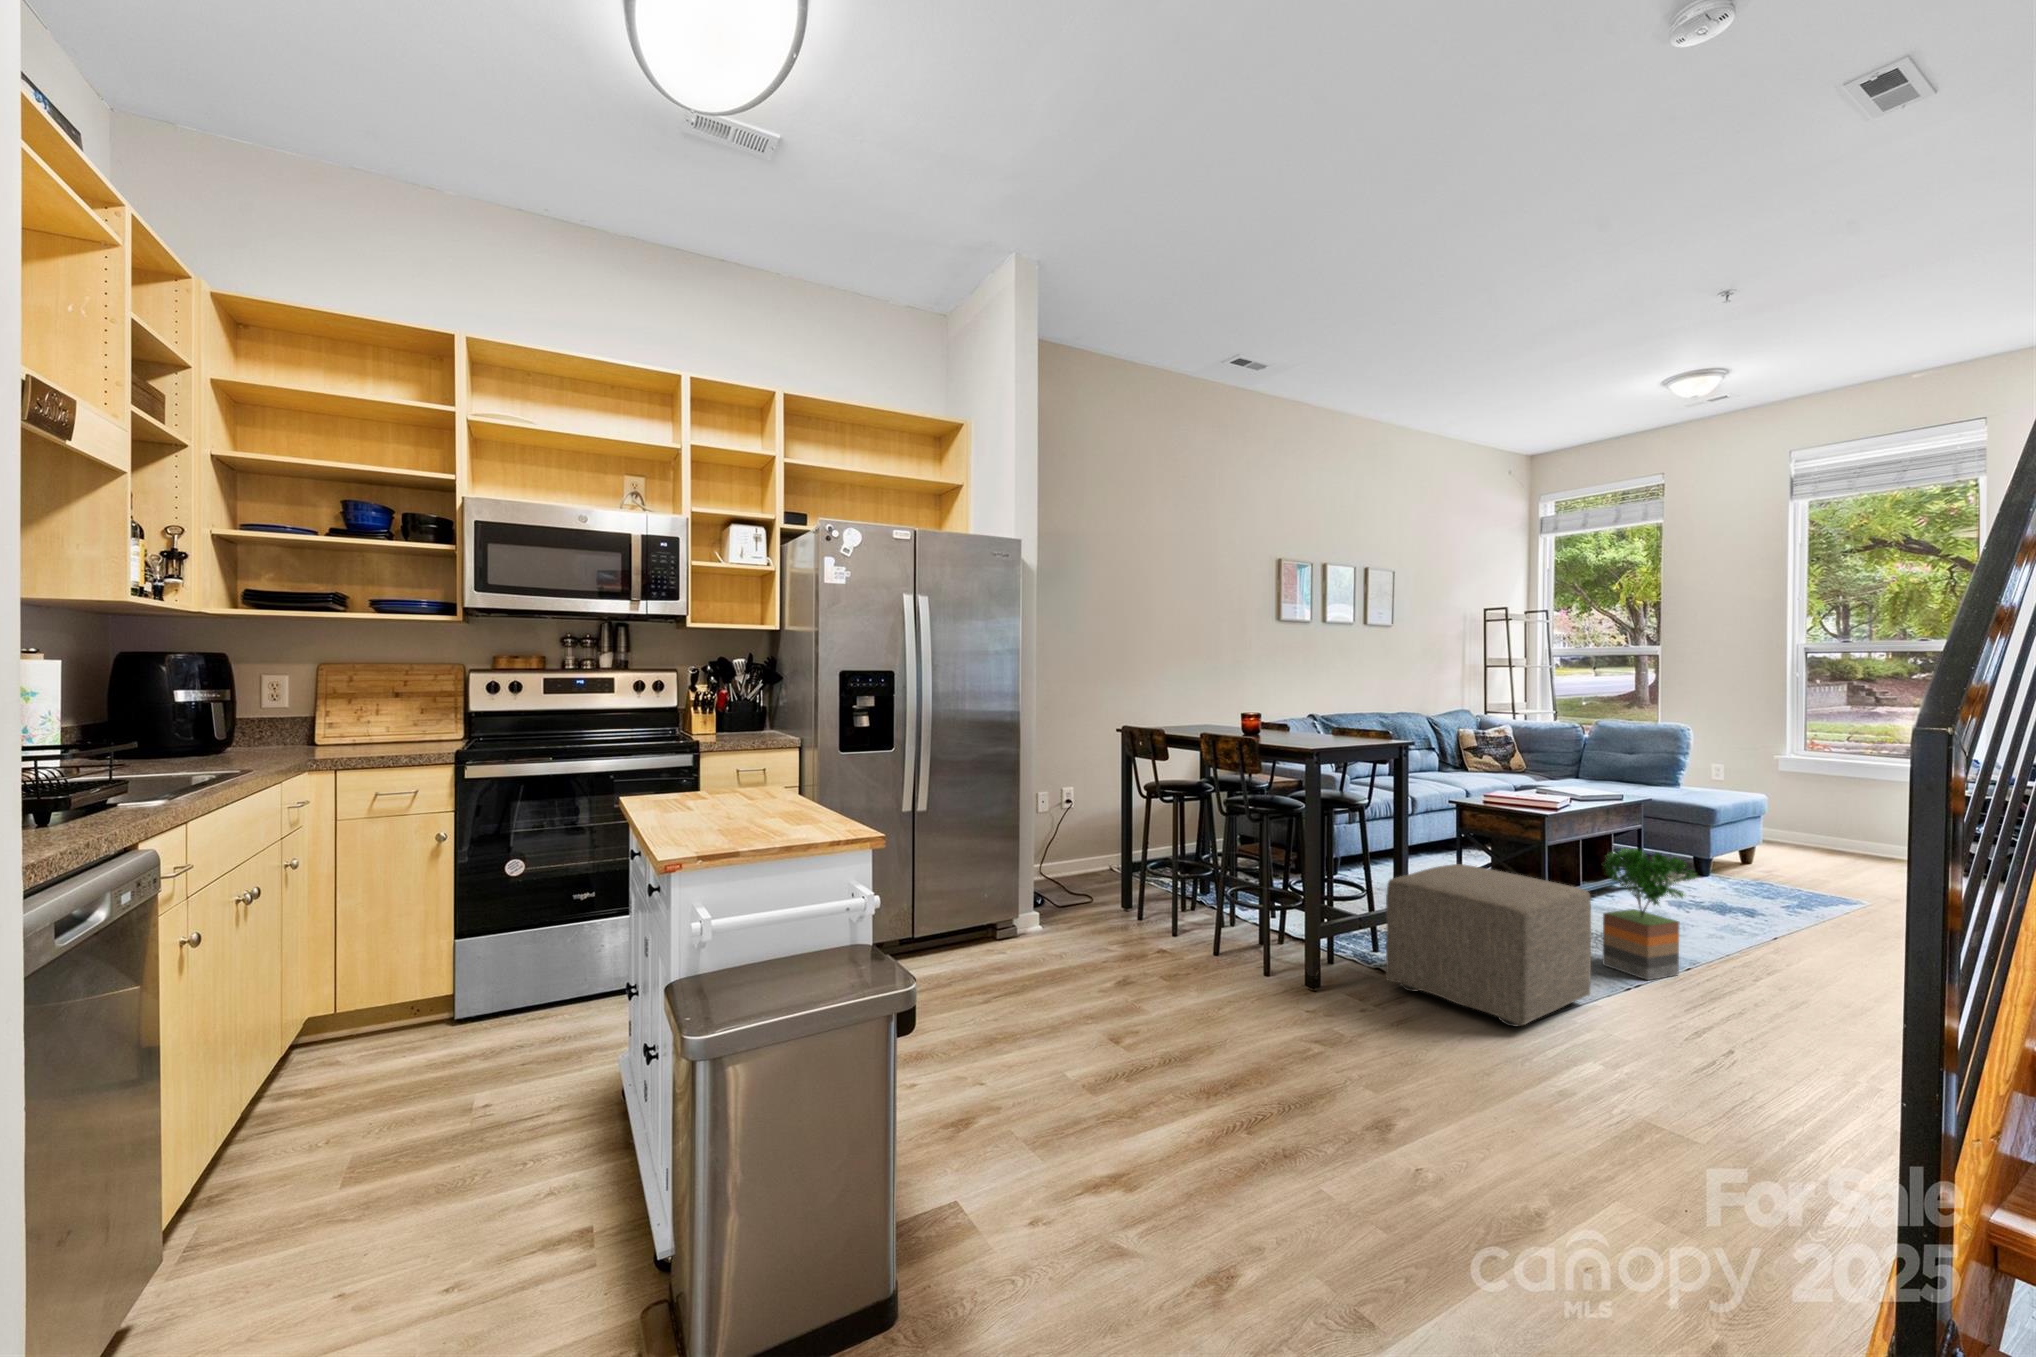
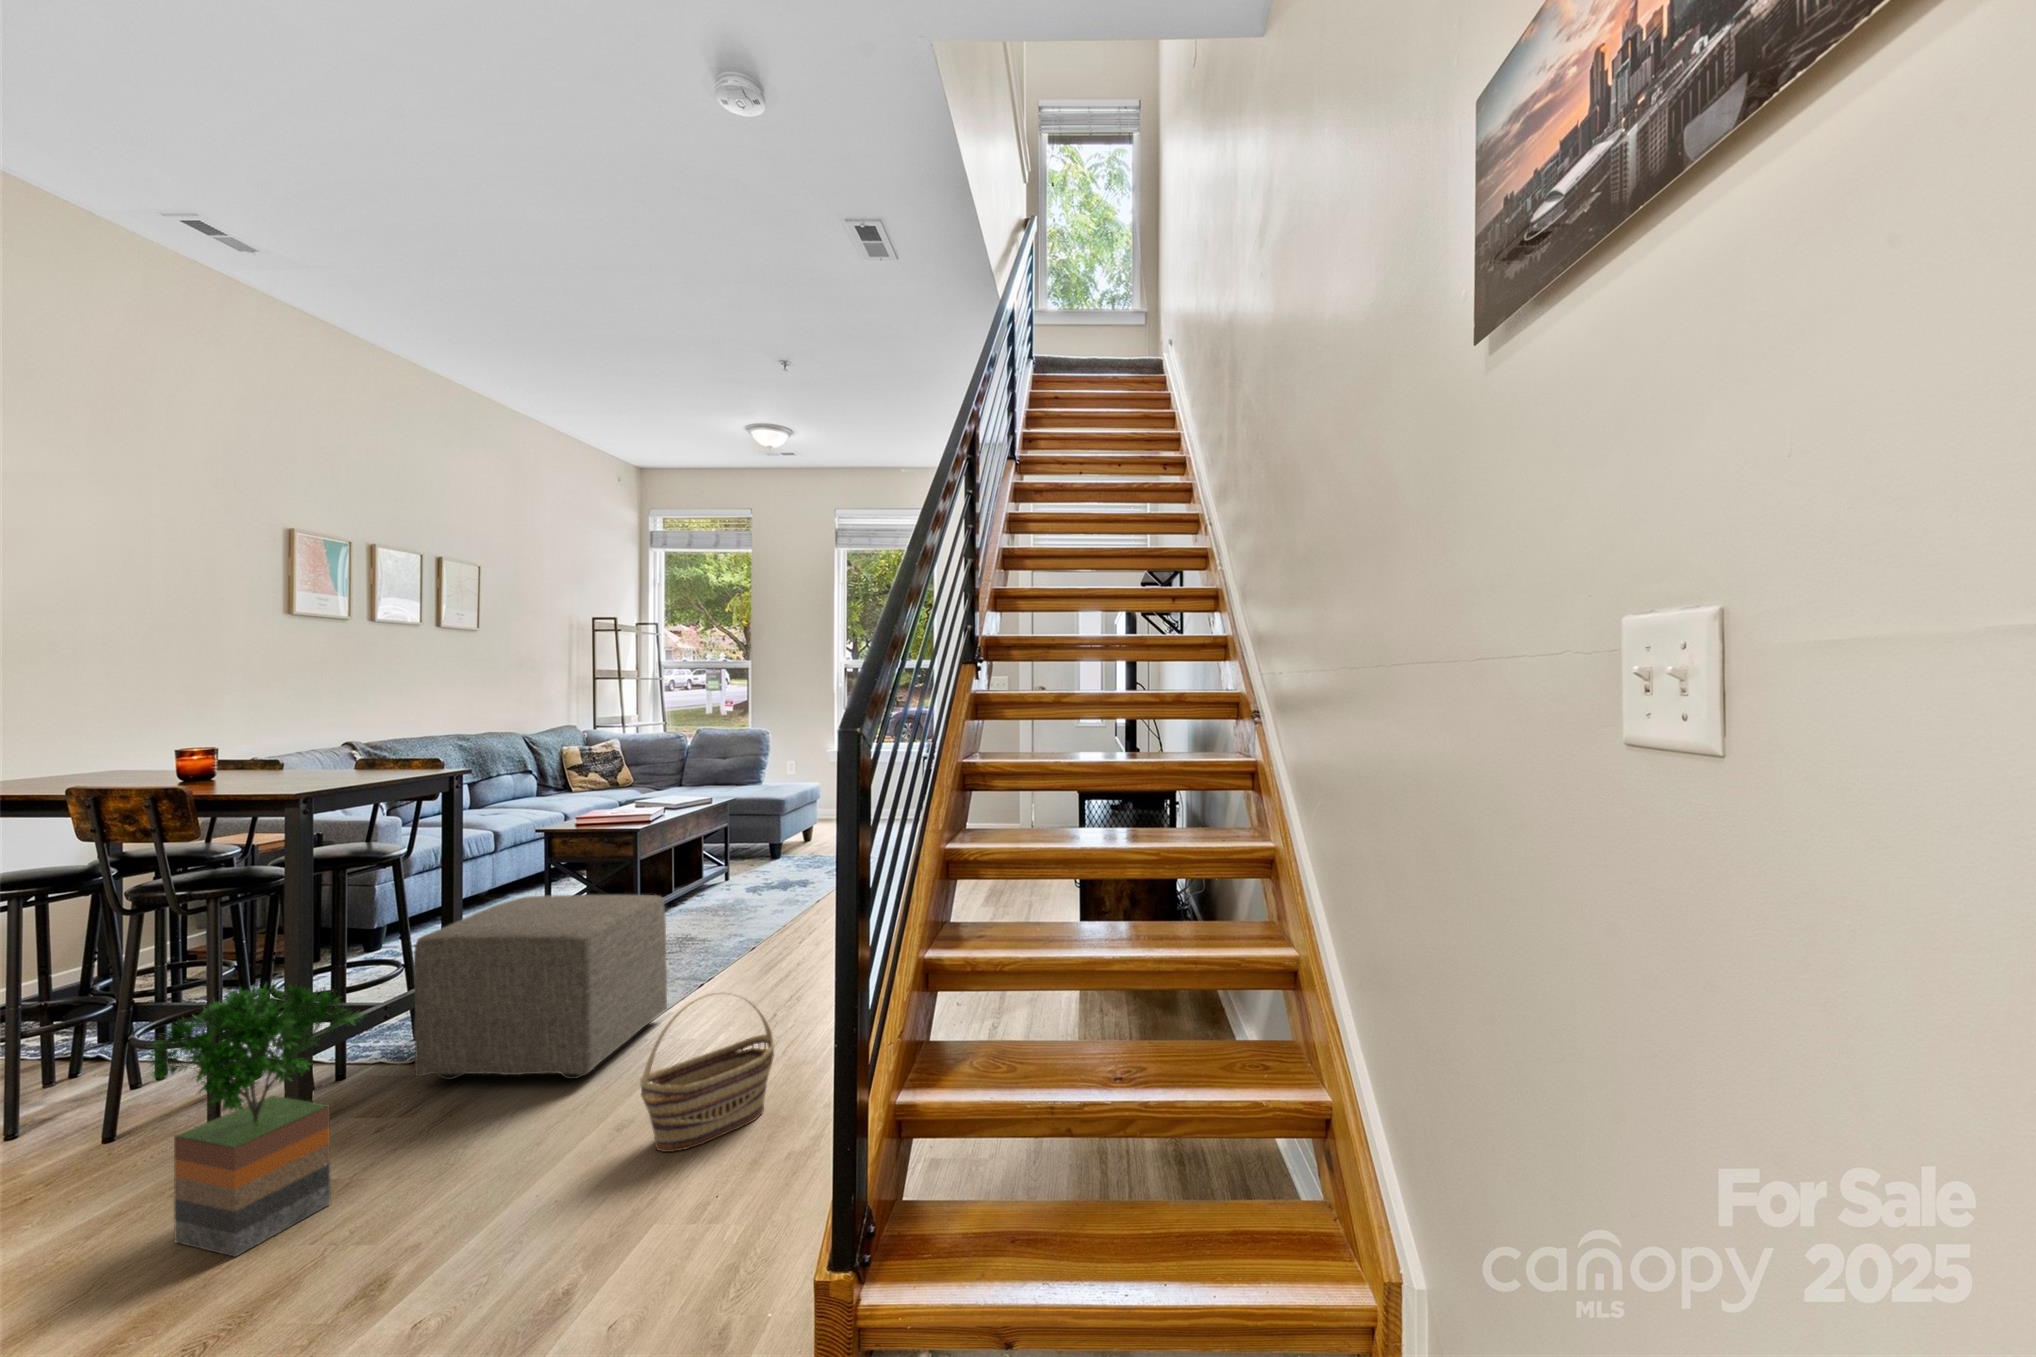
potted tree: present [1603,848,1696,980] -> present [148,984,362,1257]
basket: none [1584,994,1726,1129] -> present [641,993,774,1152]

